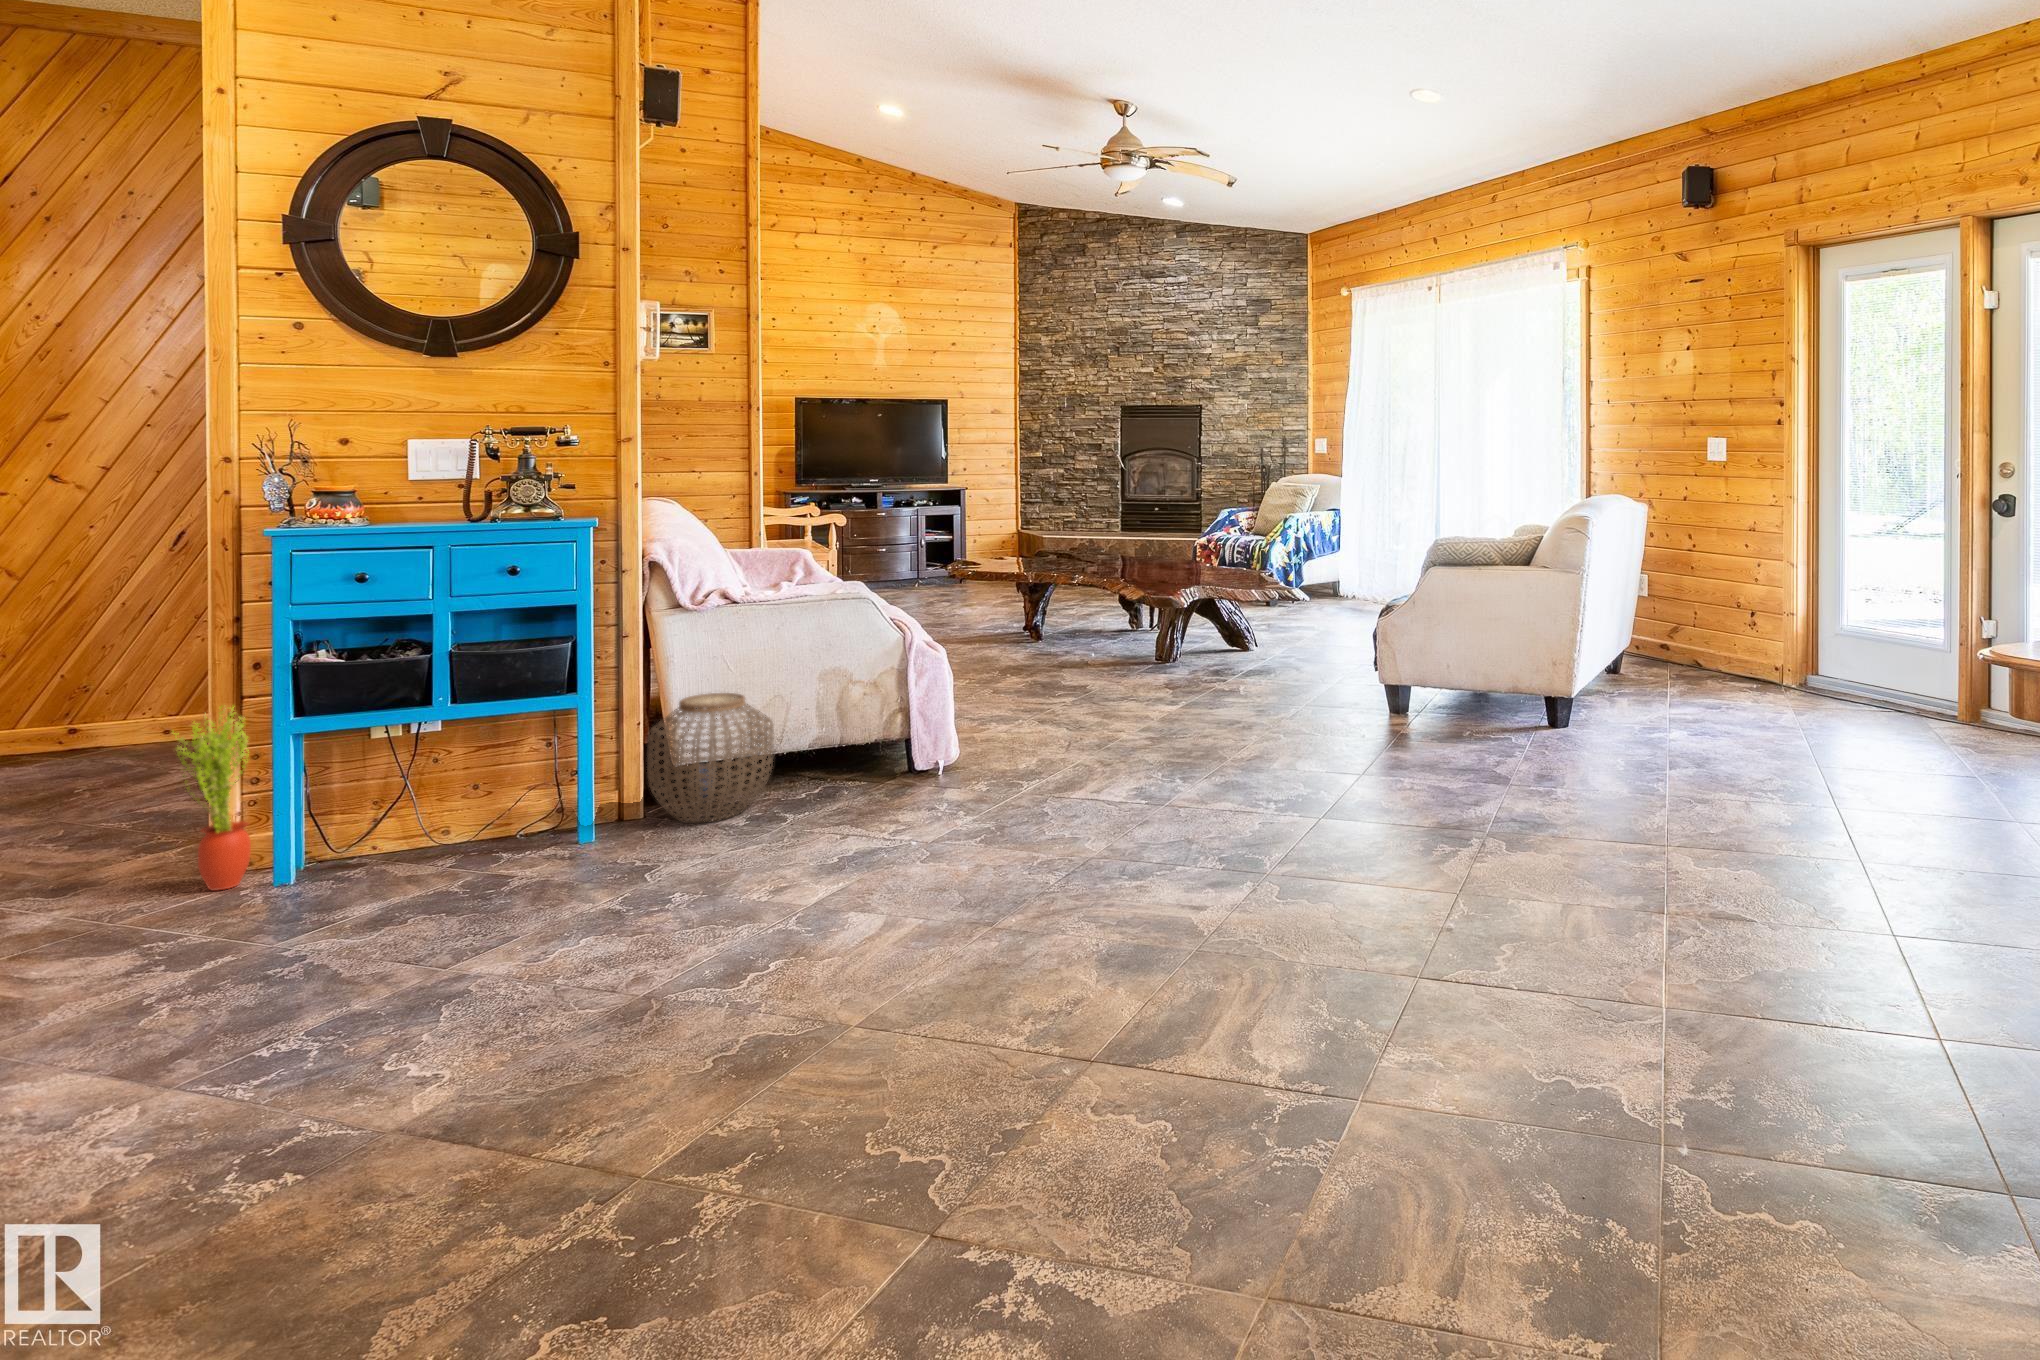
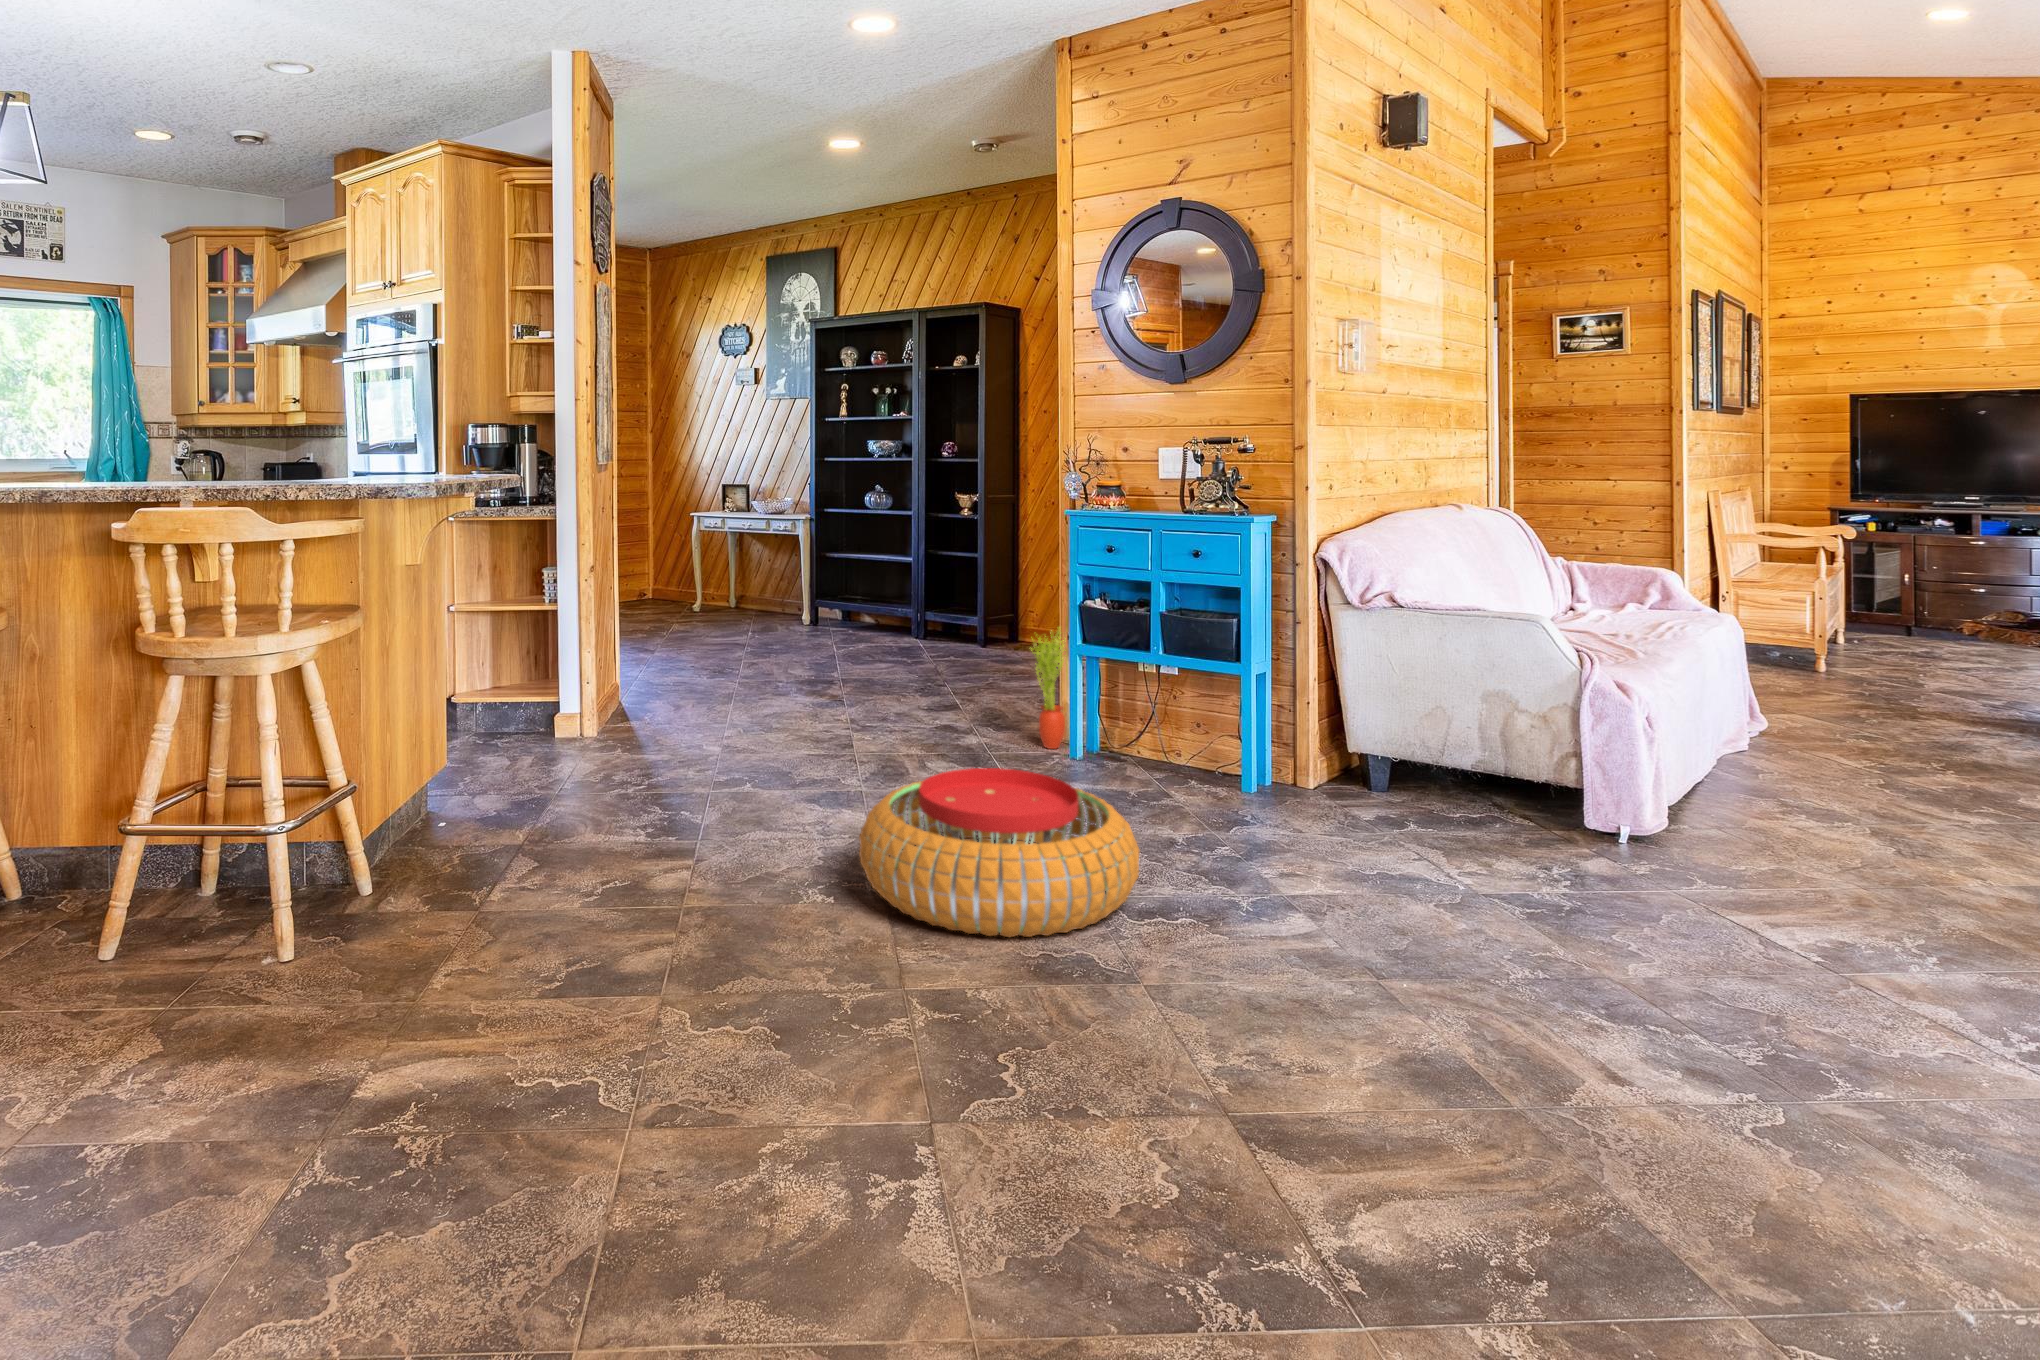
woven basket: present [647,693,774,823] -> none [1295,689,1411,813]
pouf: none [305,862,757,1116] -> present [859,768,1139,937]

